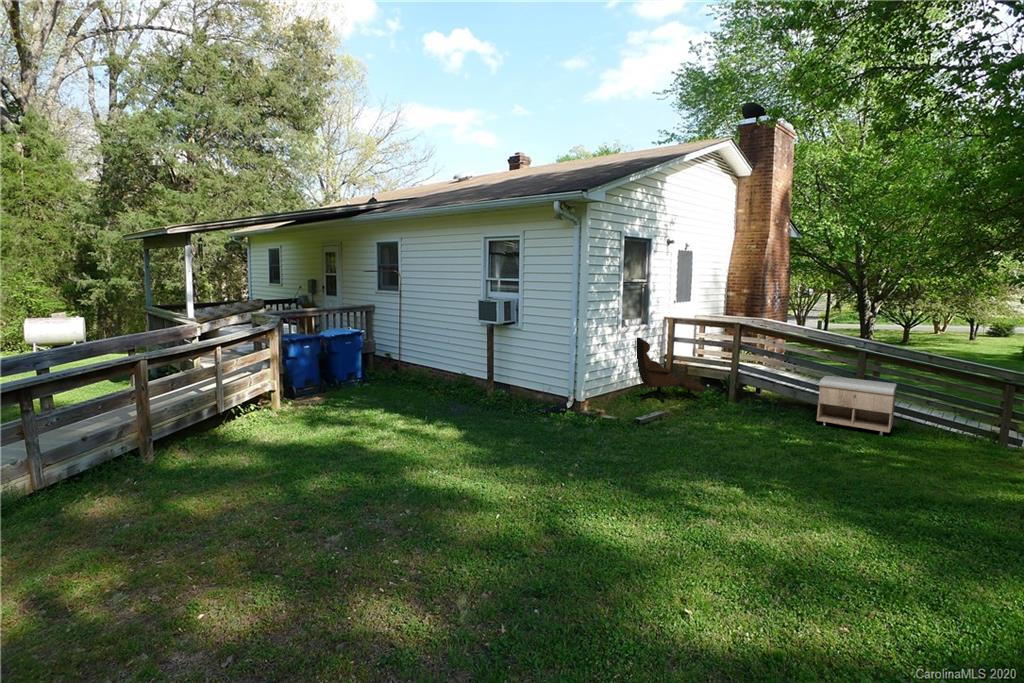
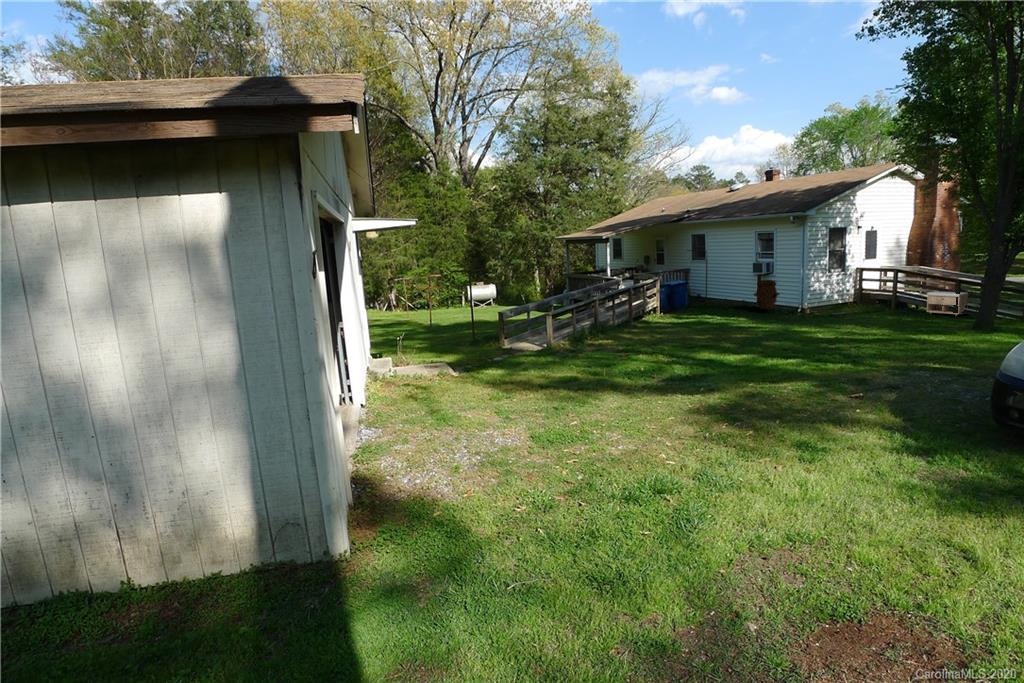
lounge chair: present [635,338,705,403] -> present [754,280,780,311]

